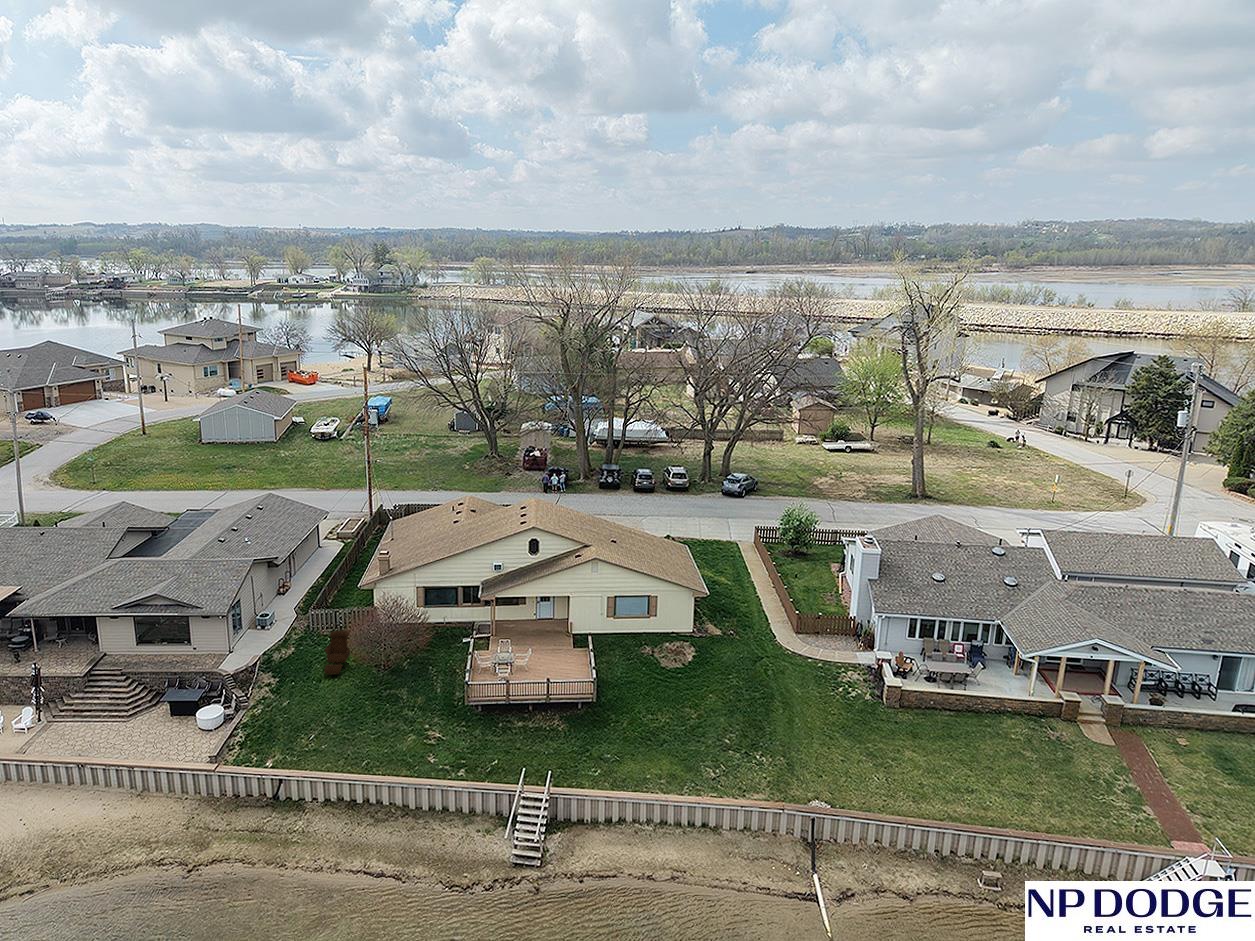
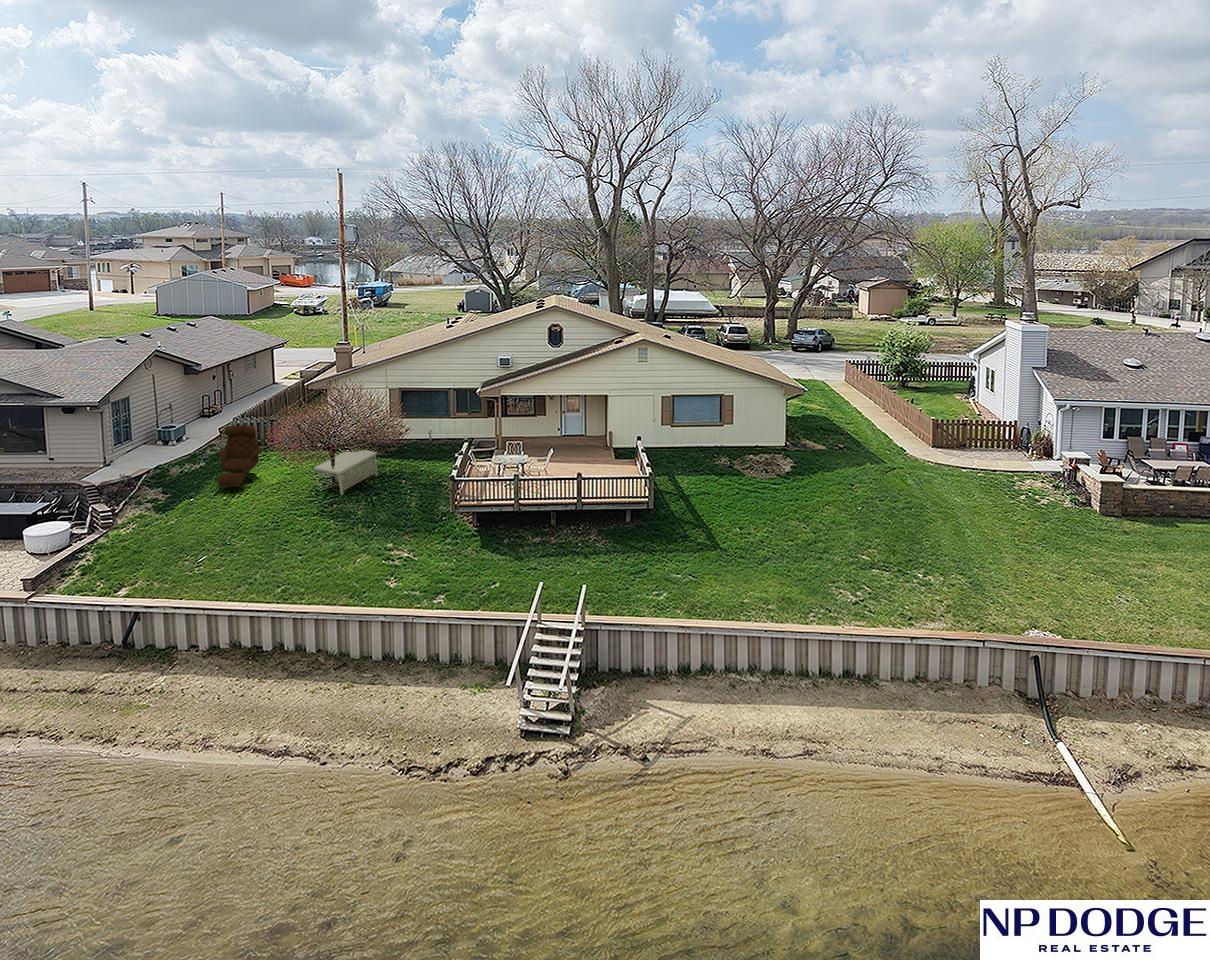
storage bench: none [387,646,428,682] -> present [314,450,377,495]

